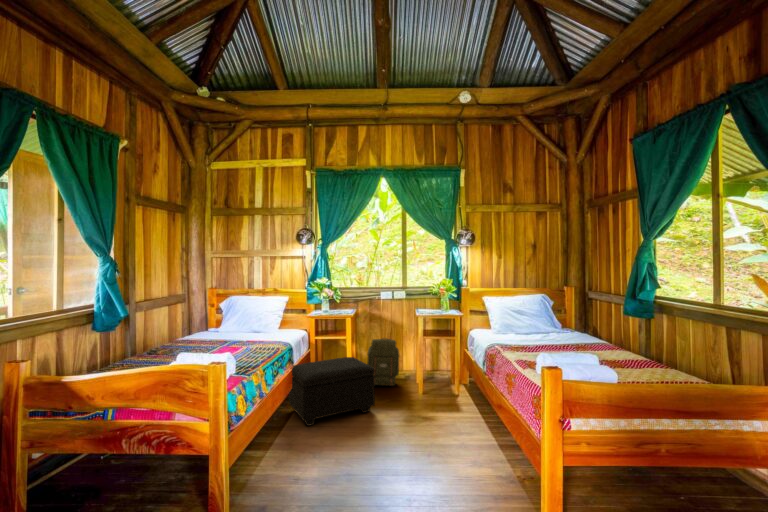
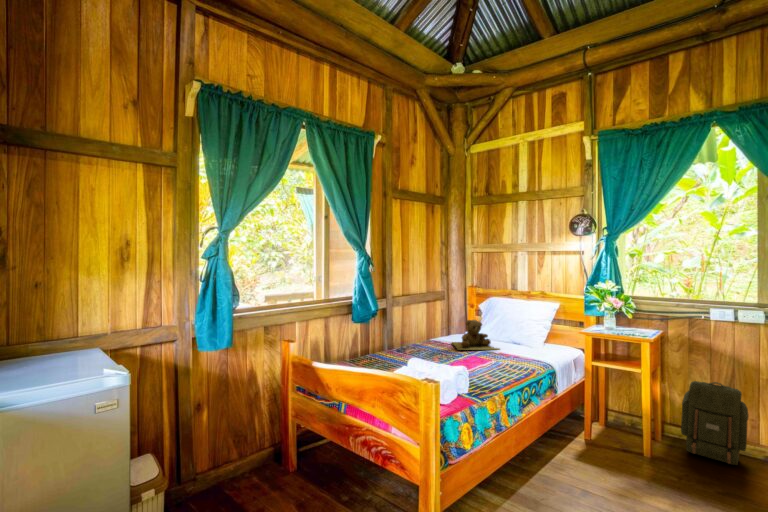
teddy bear: none [199,316,248,344] -> present [452,320,500,350]
footstool: present [289,357,375,426] -> none [549,395,687,496]

